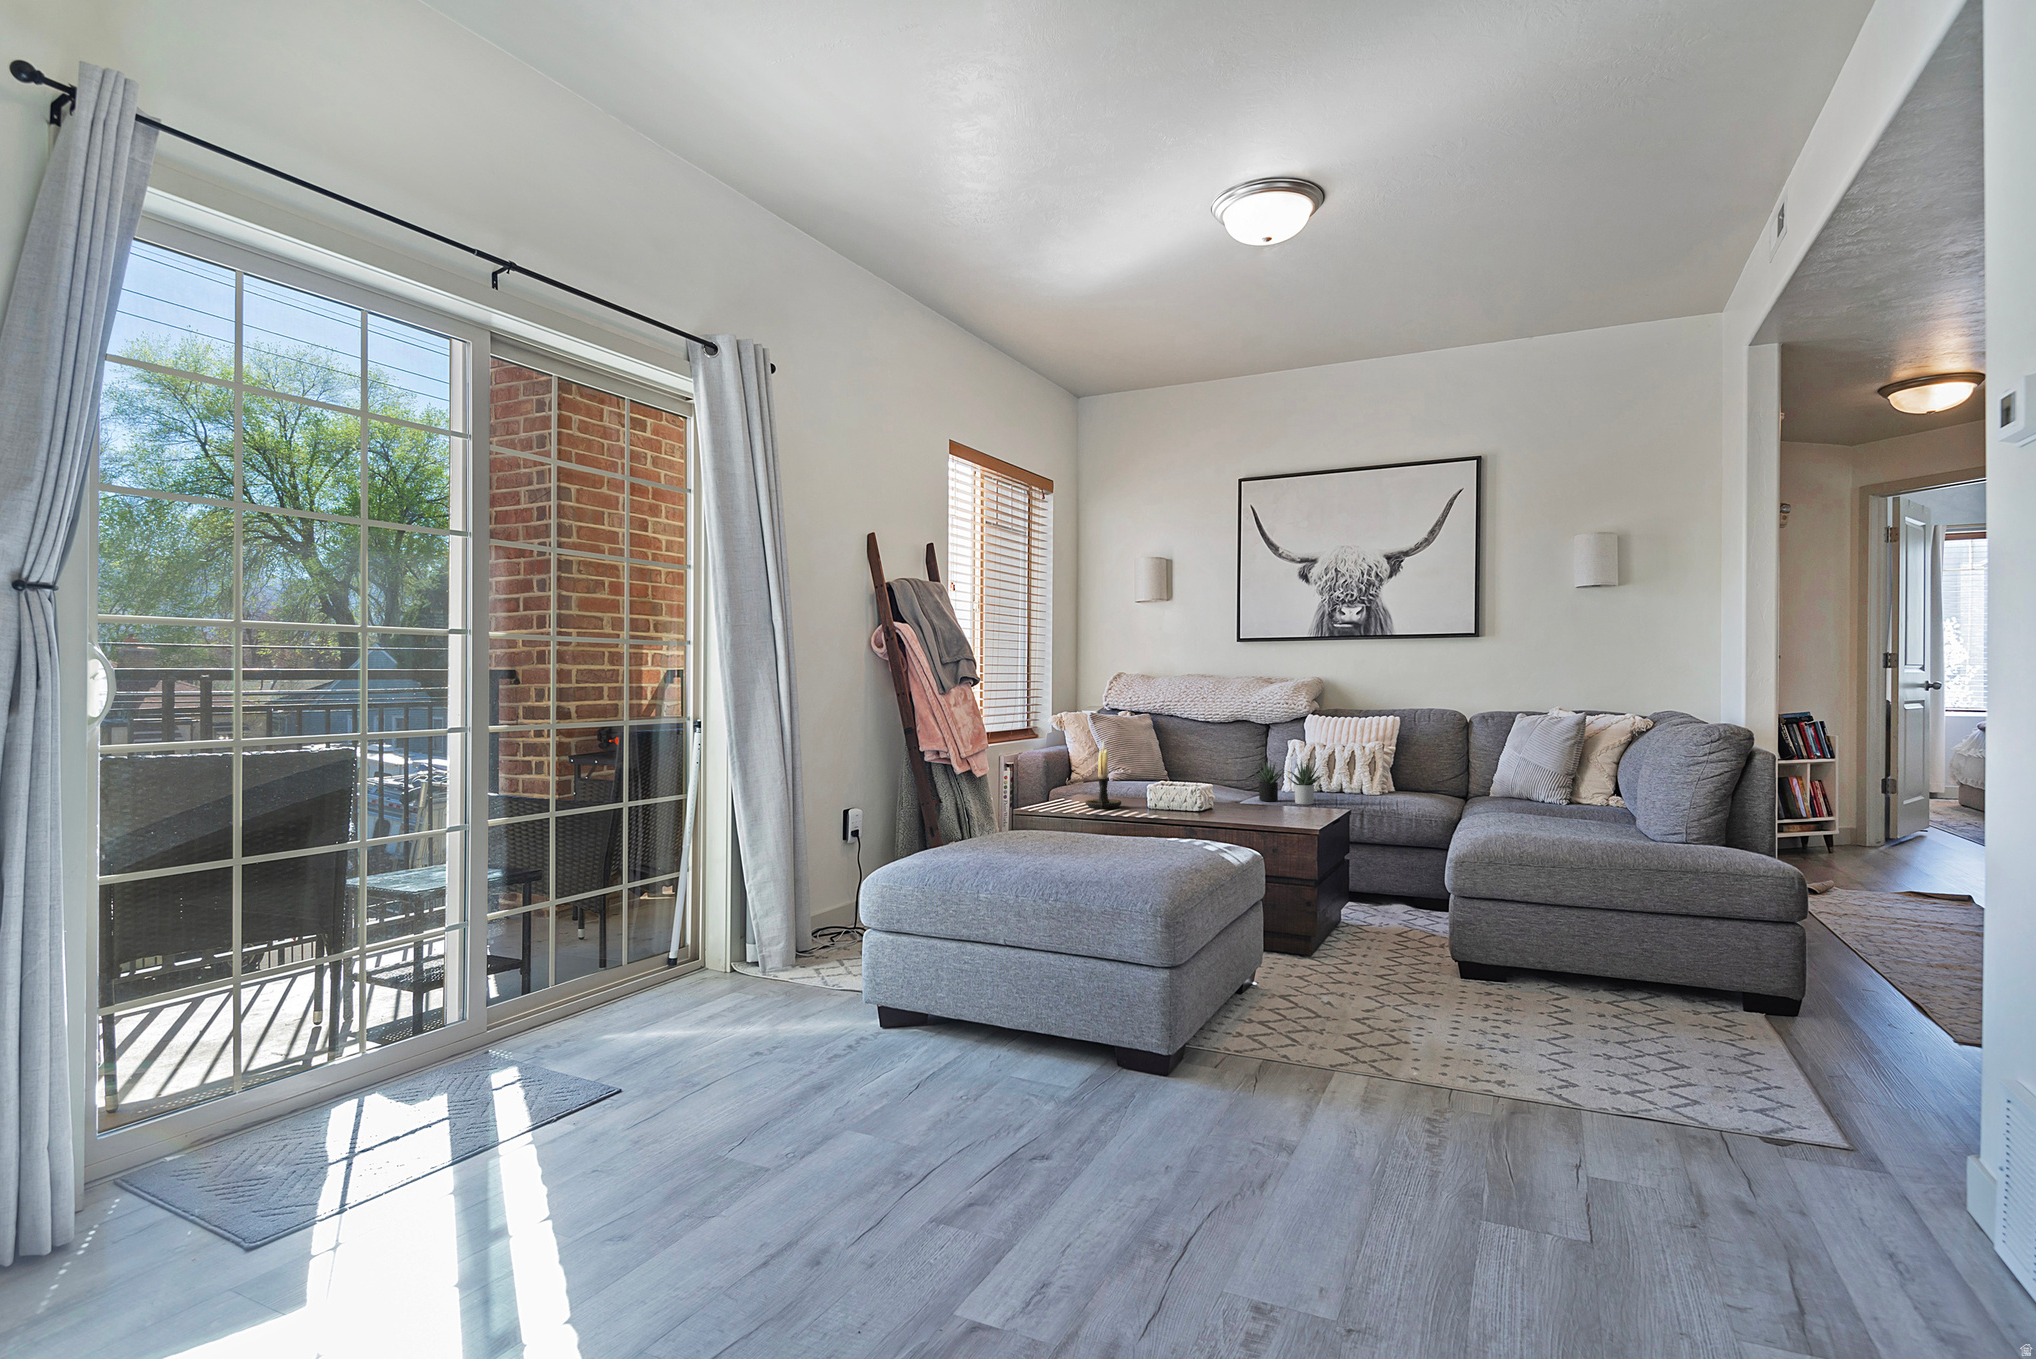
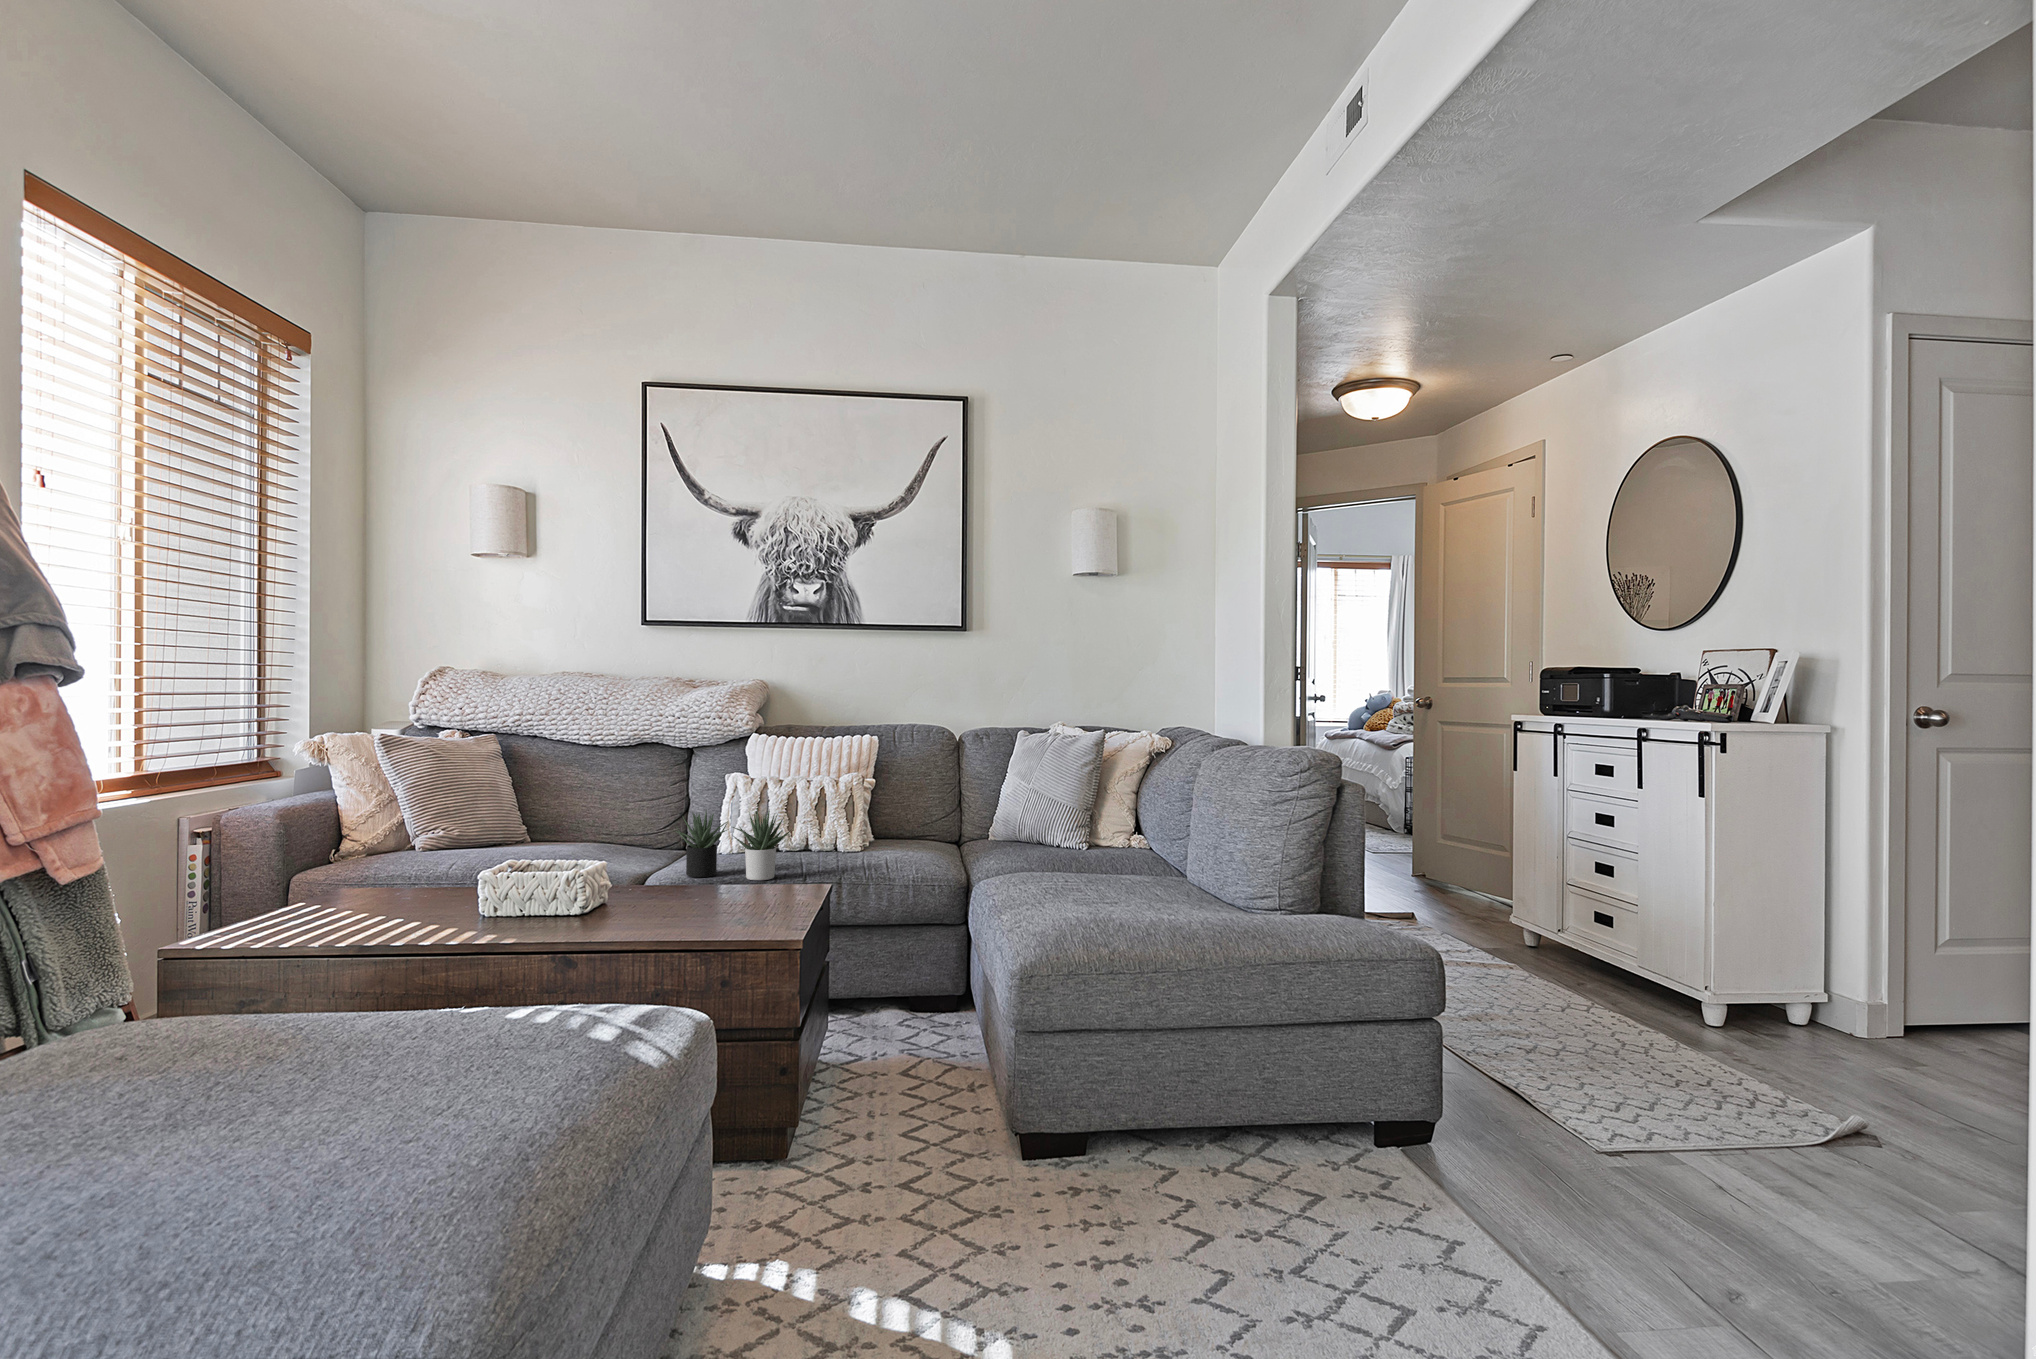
candle holder: present [1085,741,1121,809] -> none [346,794,427,931]

